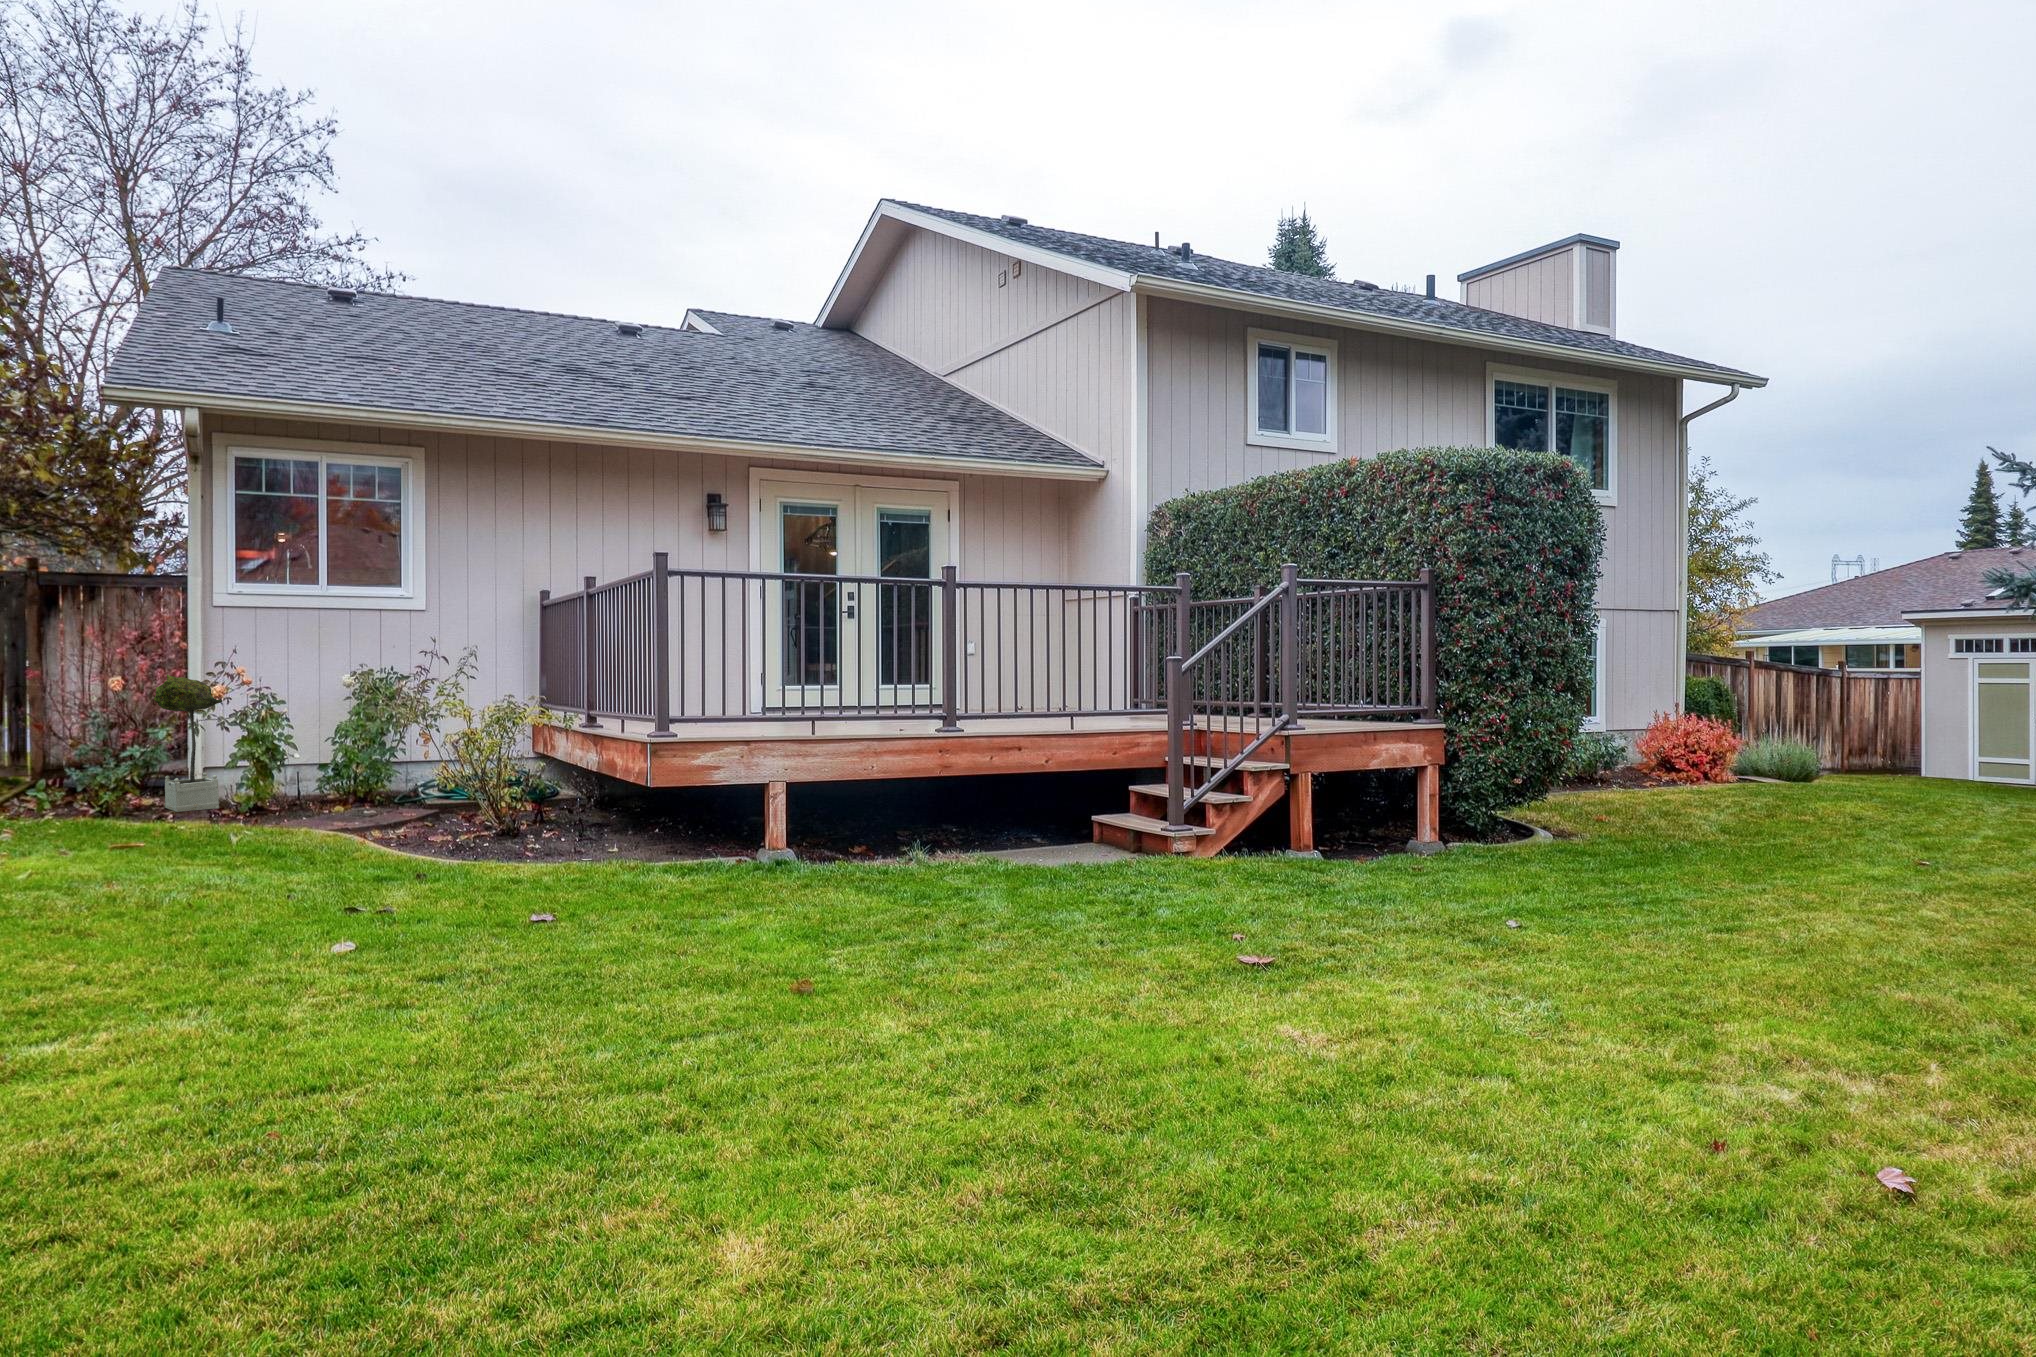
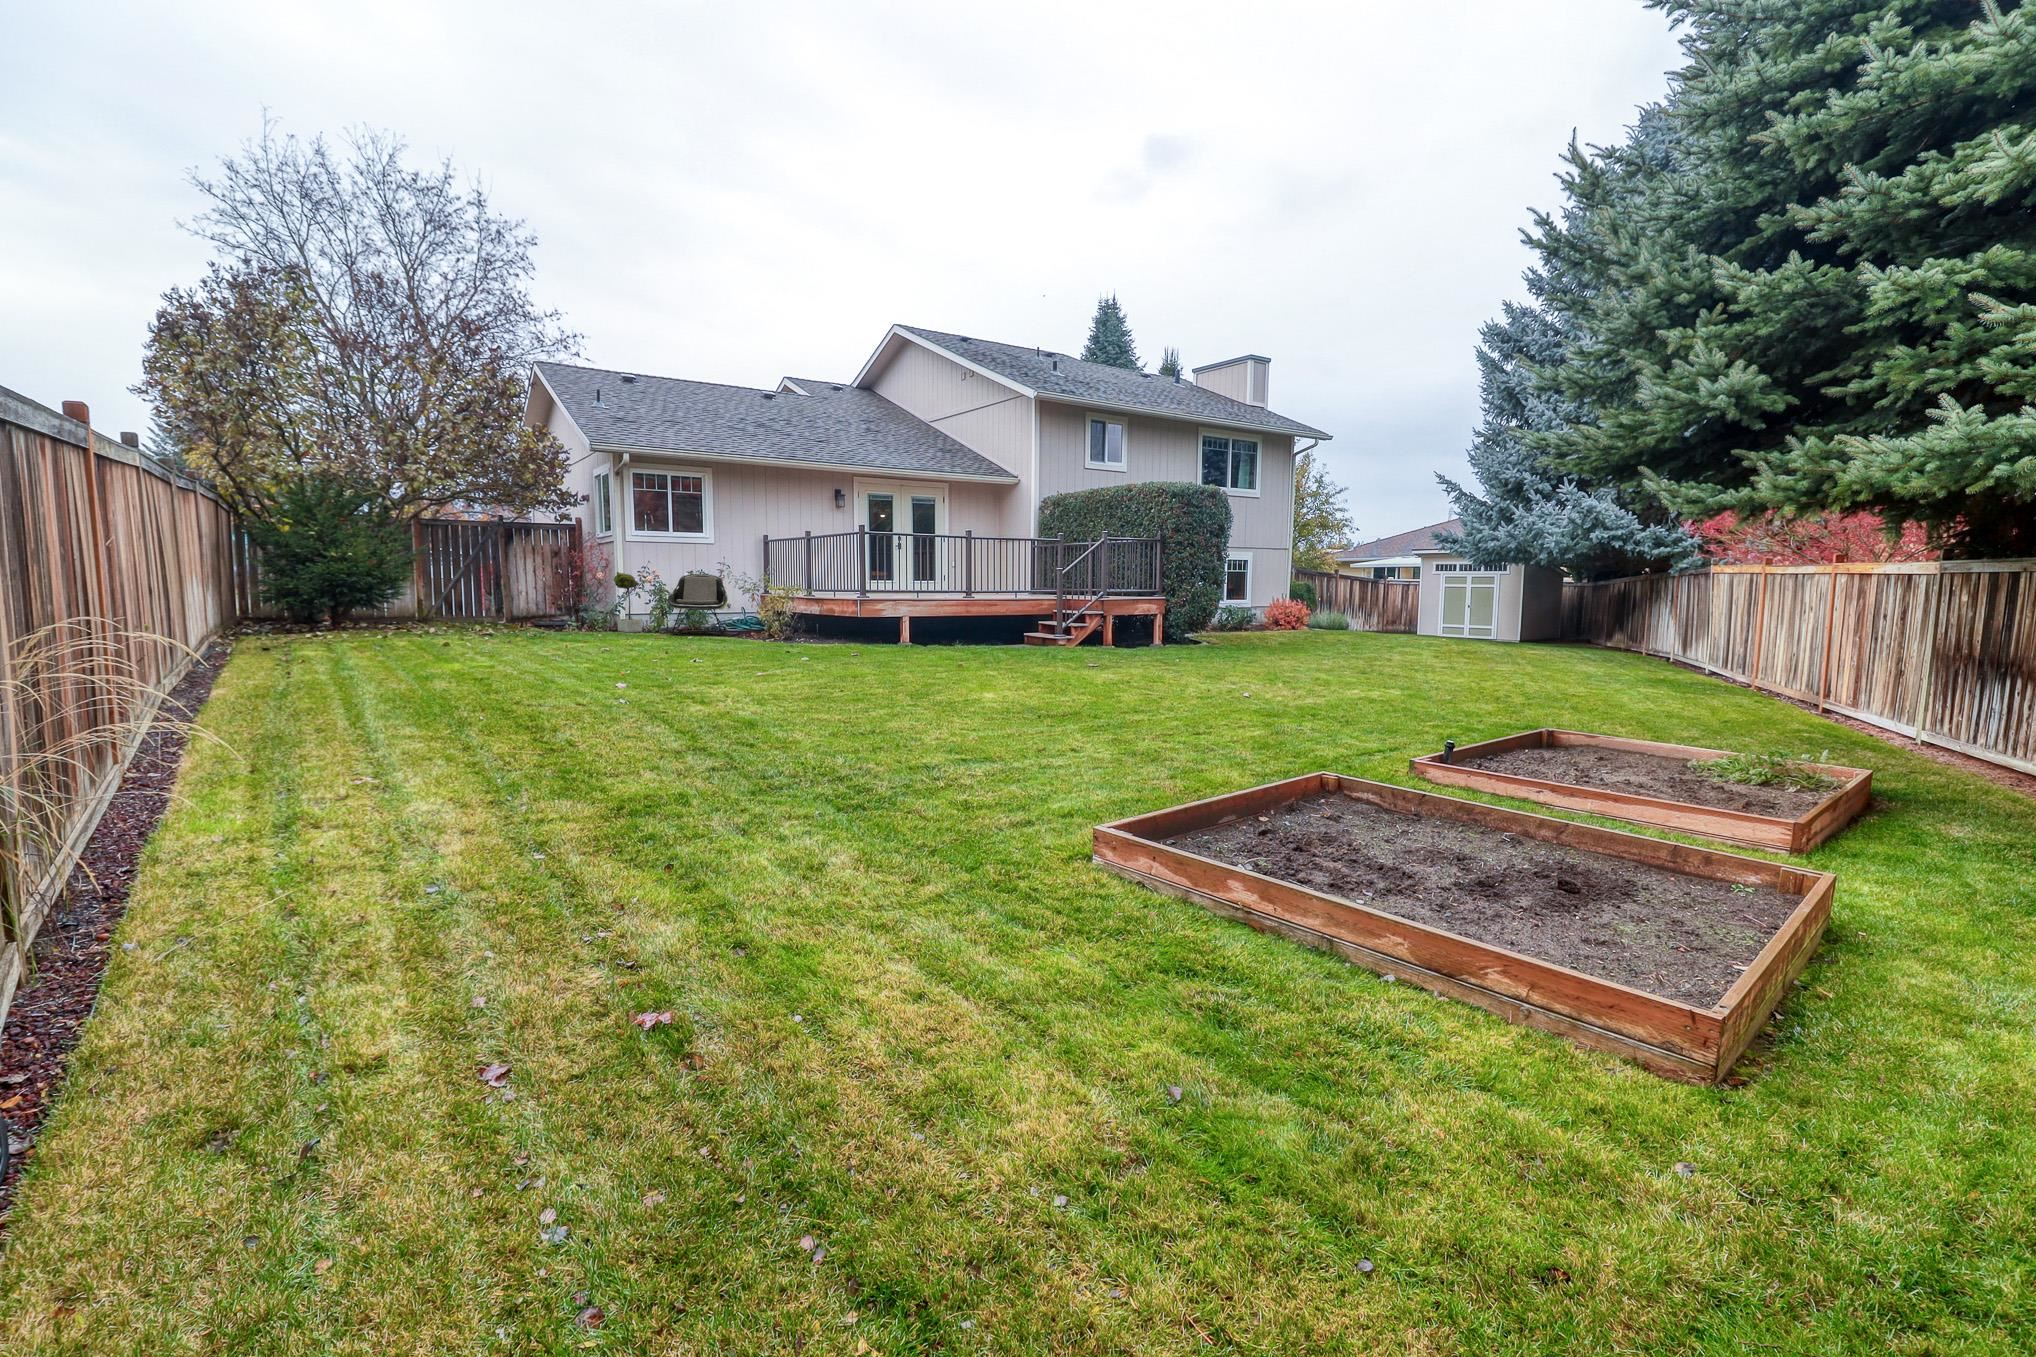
lounge chair: none [241,677,408,823] -> present [668,574,728,636]

